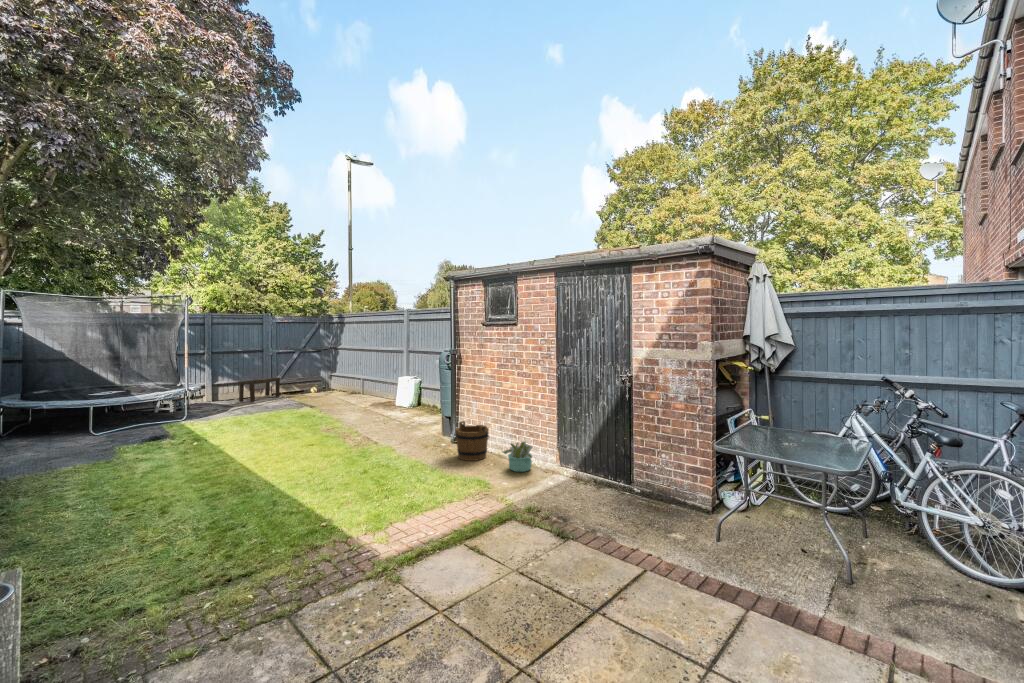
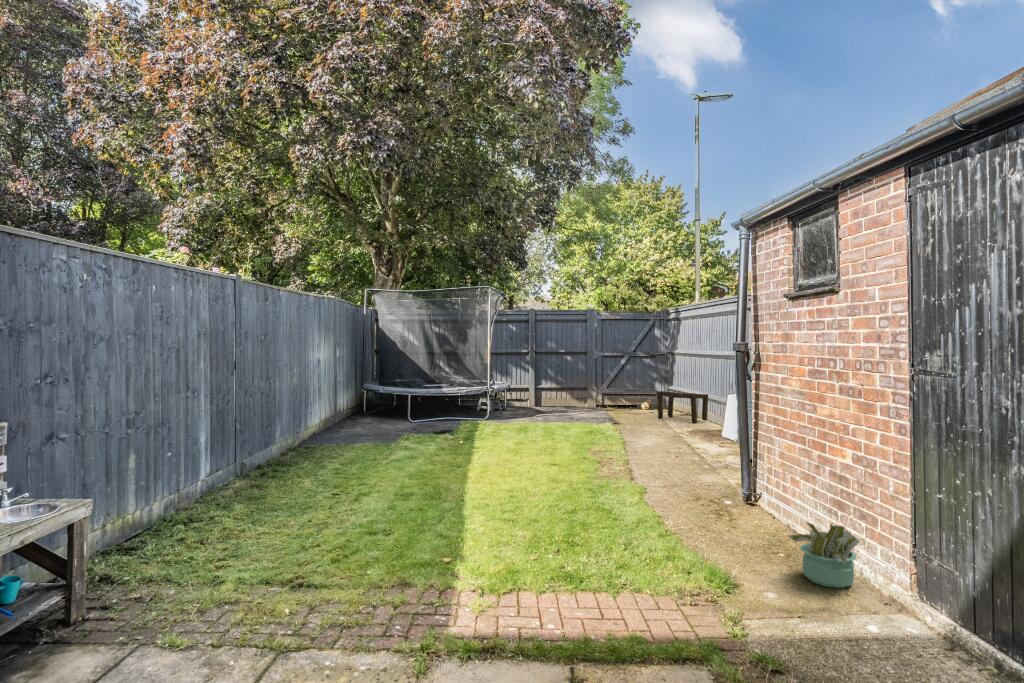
bench: present [239,378,280,402] -> present [657,391,708,423]
bucket: present [456,421,489,461] -> none [727,468,792,542]

